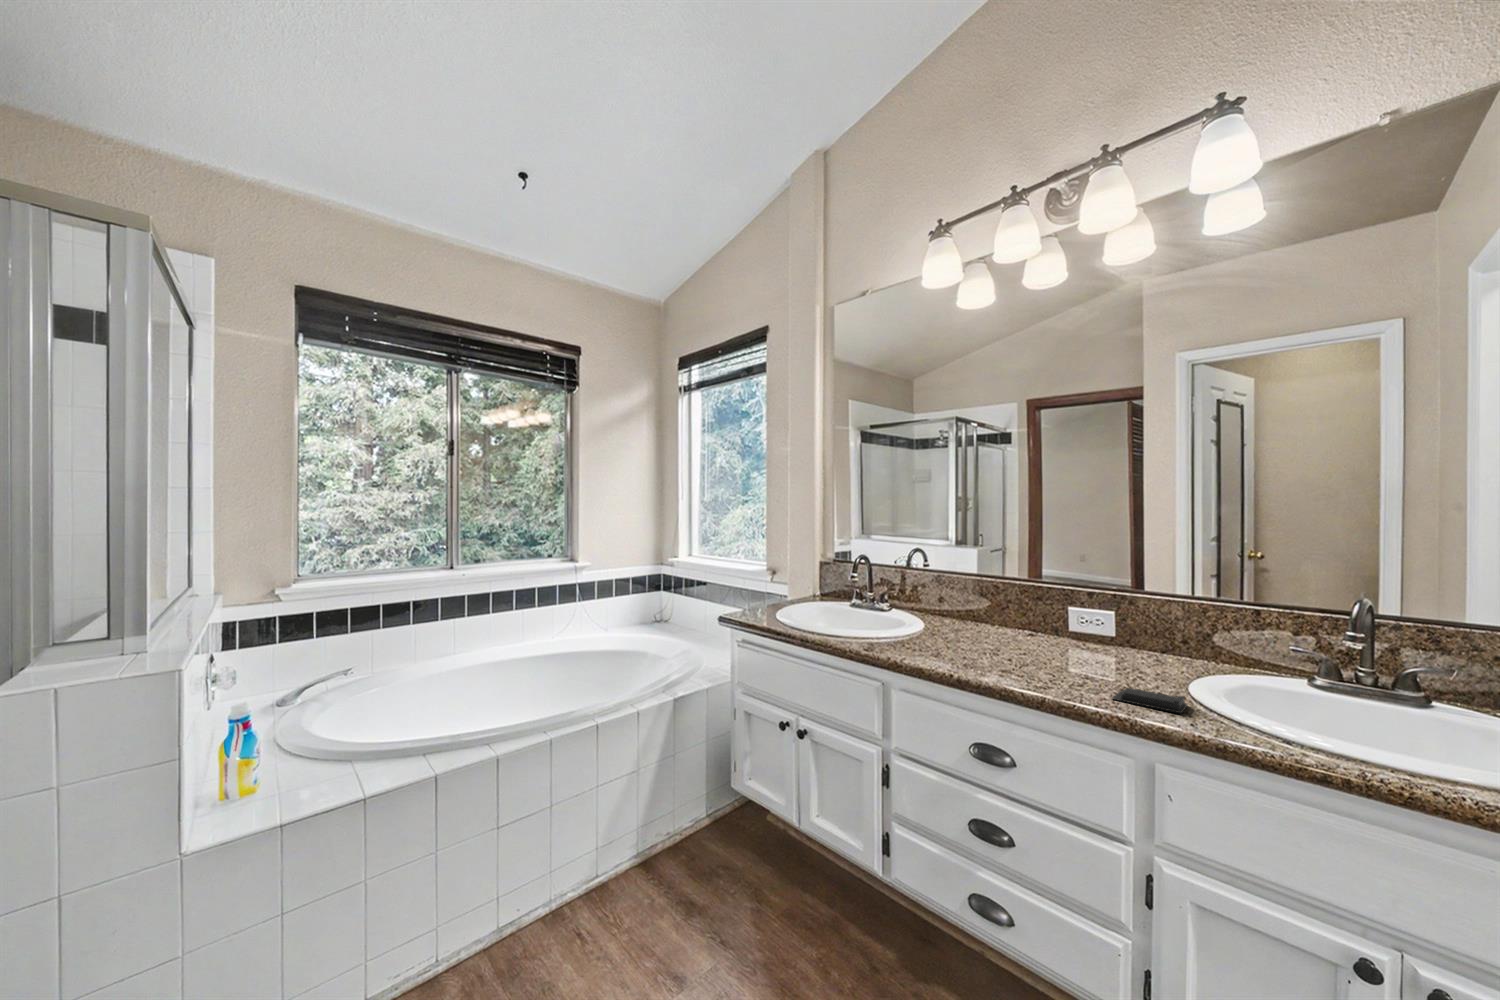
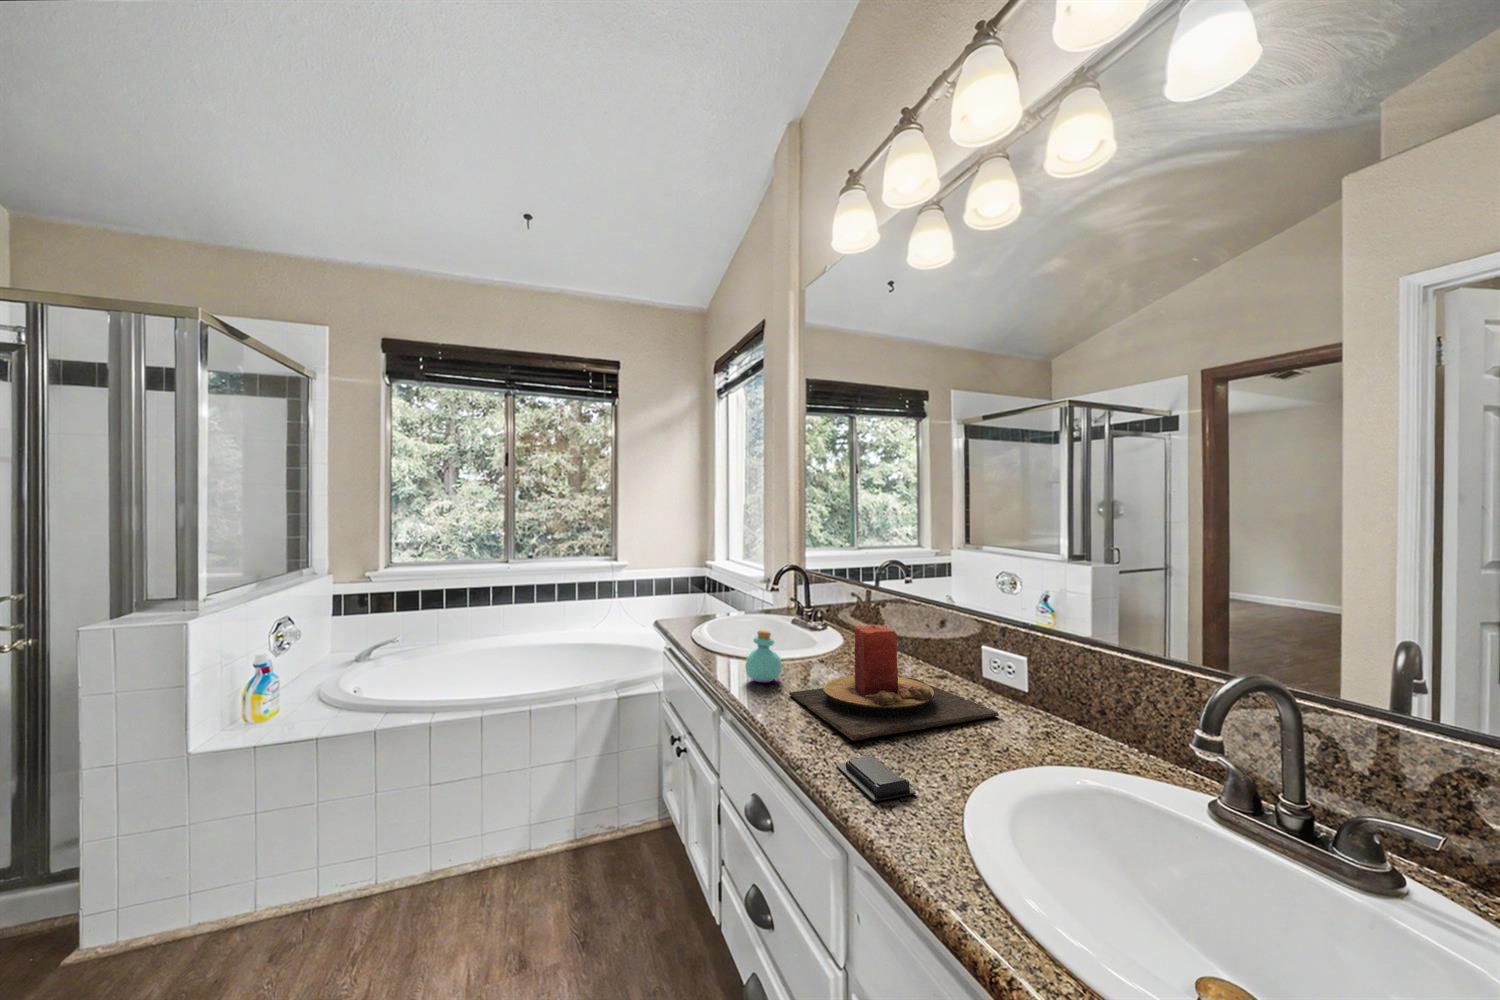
candle: none [972,597,1124,682] -> present [789,625,999,741]
perfume bottle: none [913,611,946,655] -> present [745,630,782,682]

